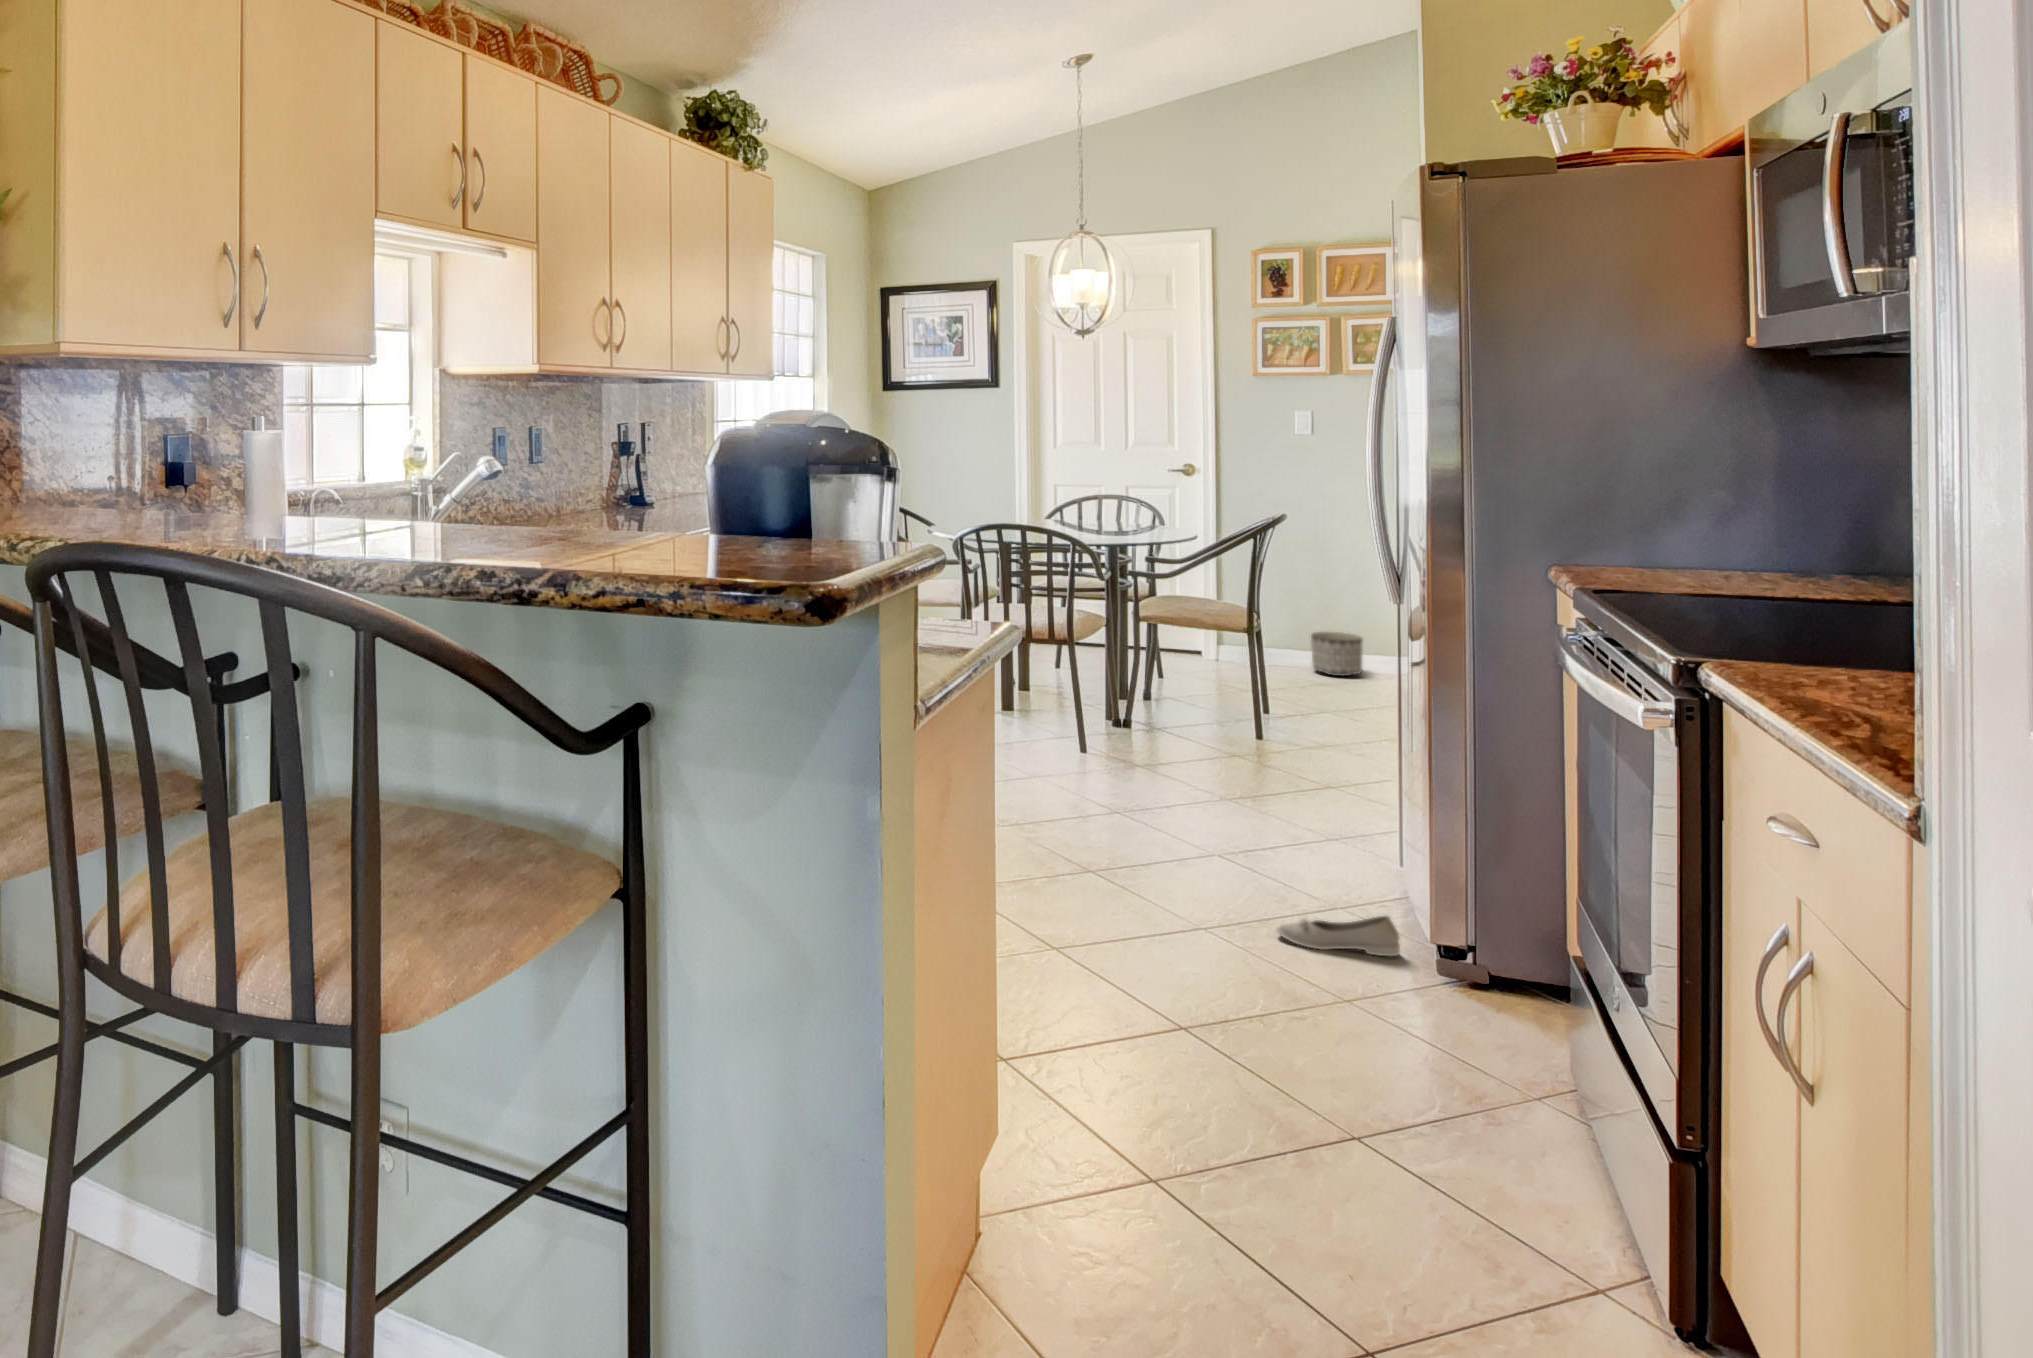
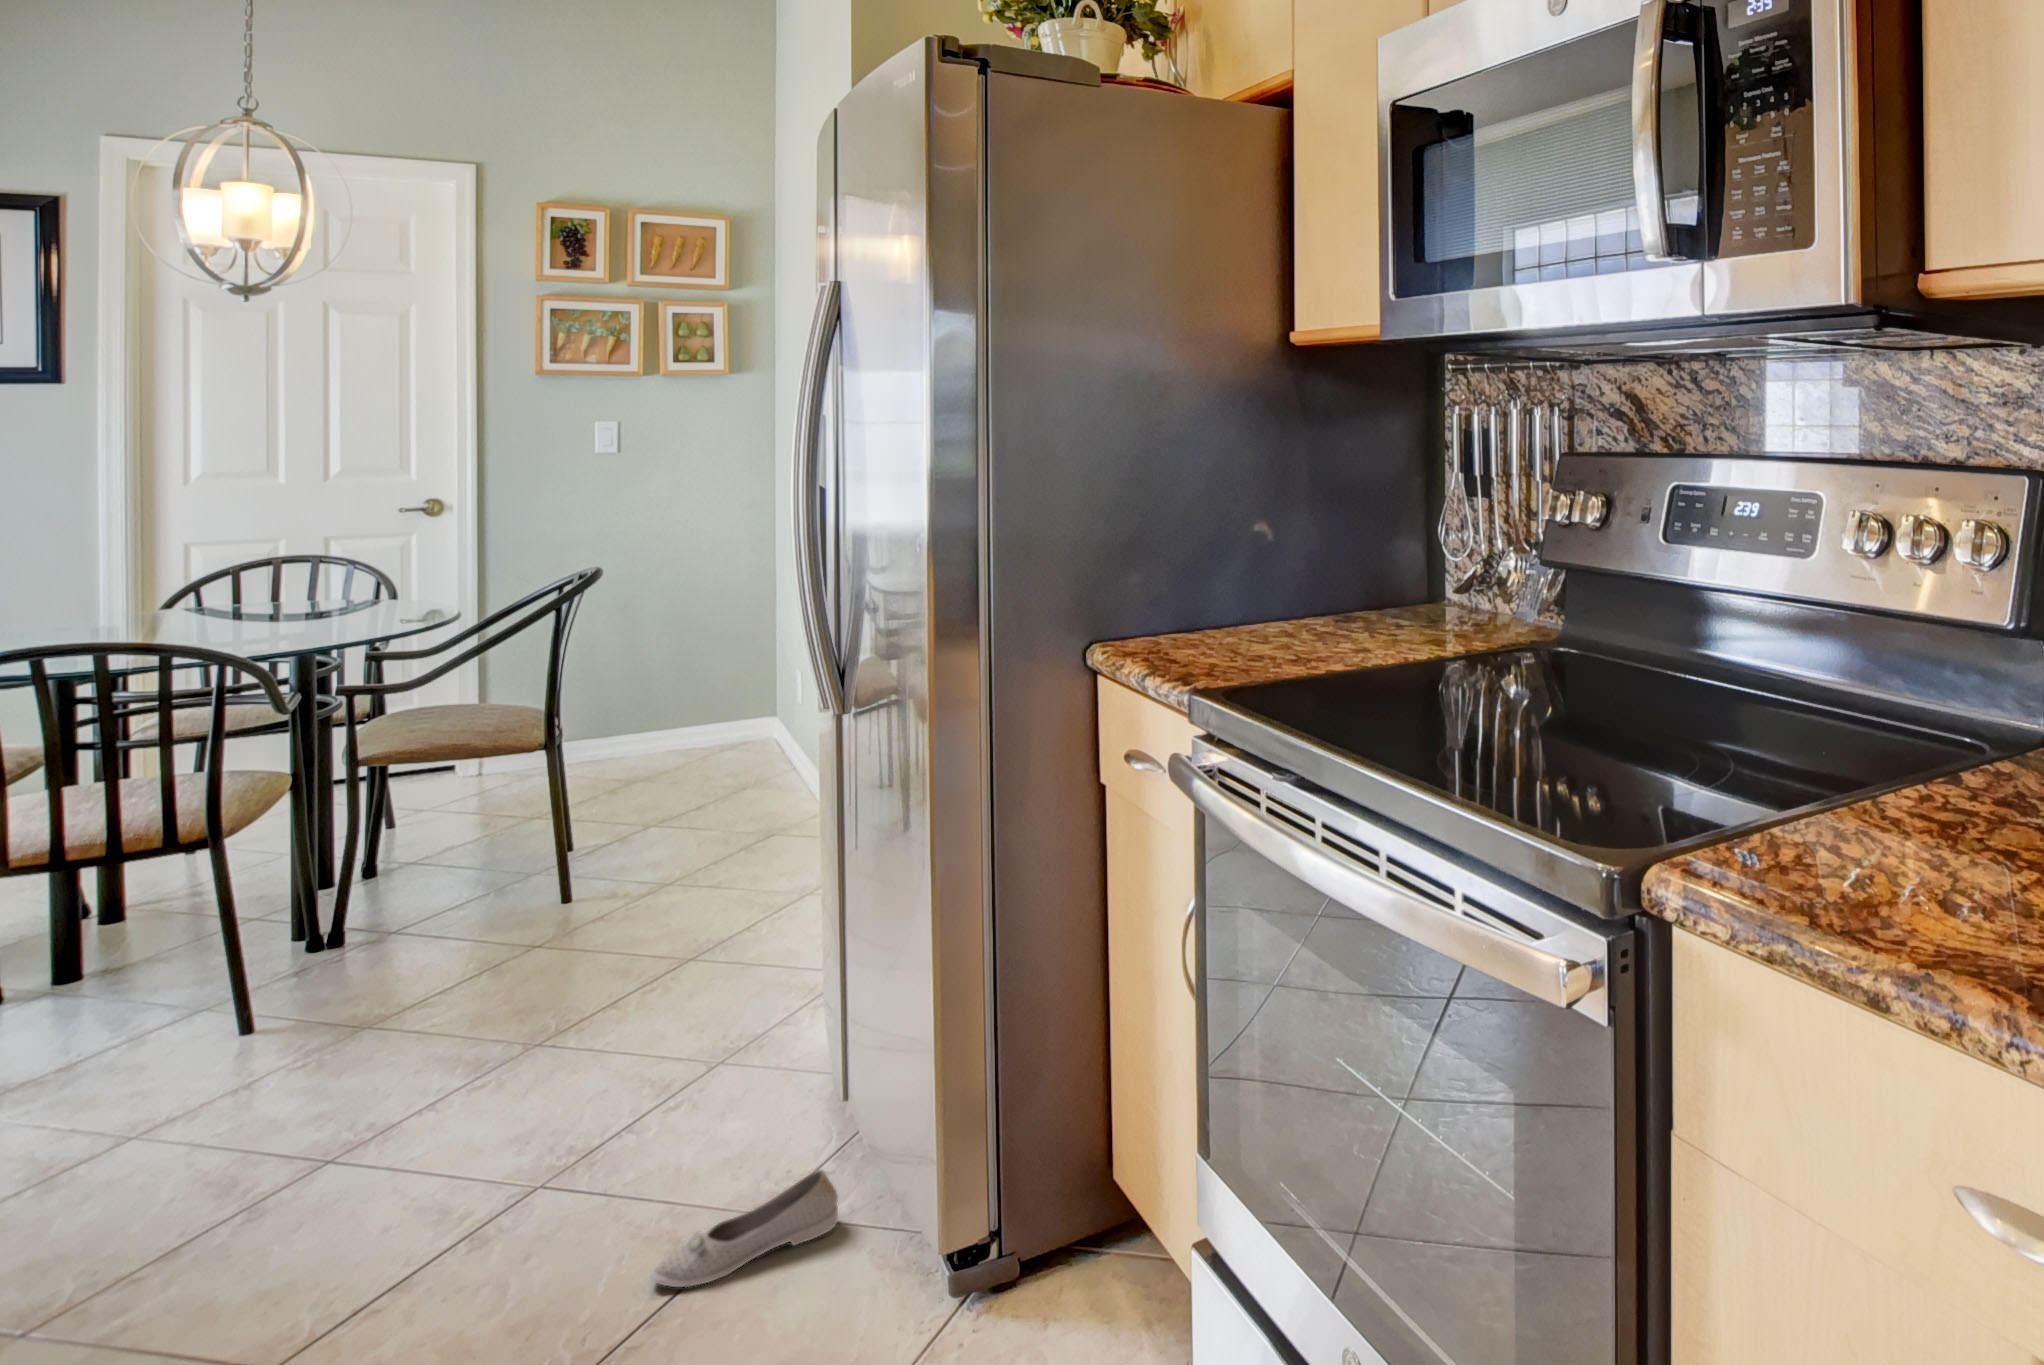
planter: present [1311,632,1362,676] -> none [615,708,682,769]

